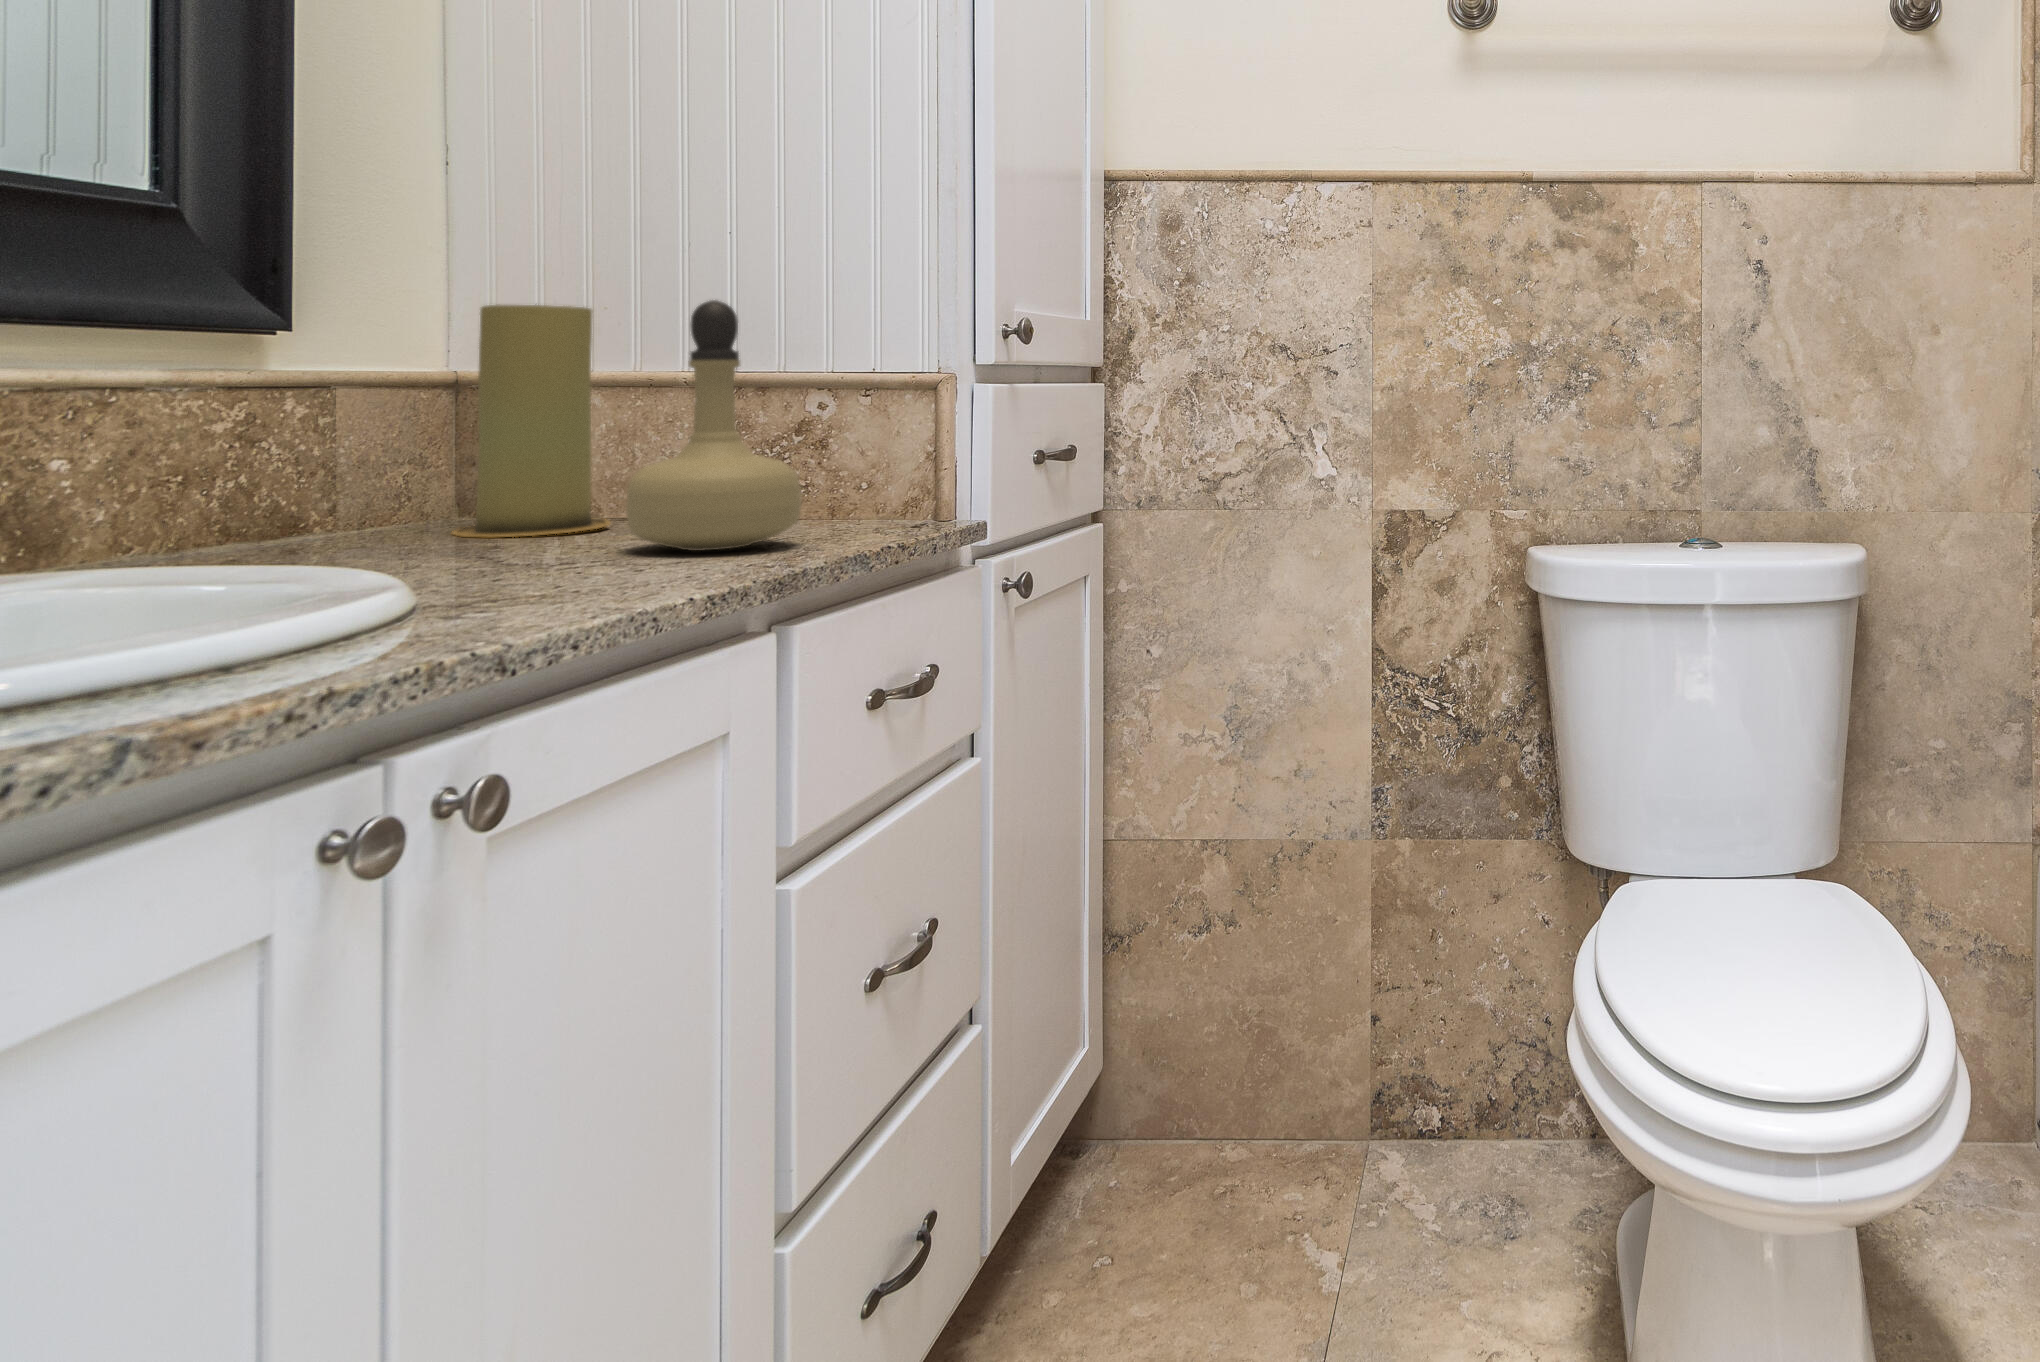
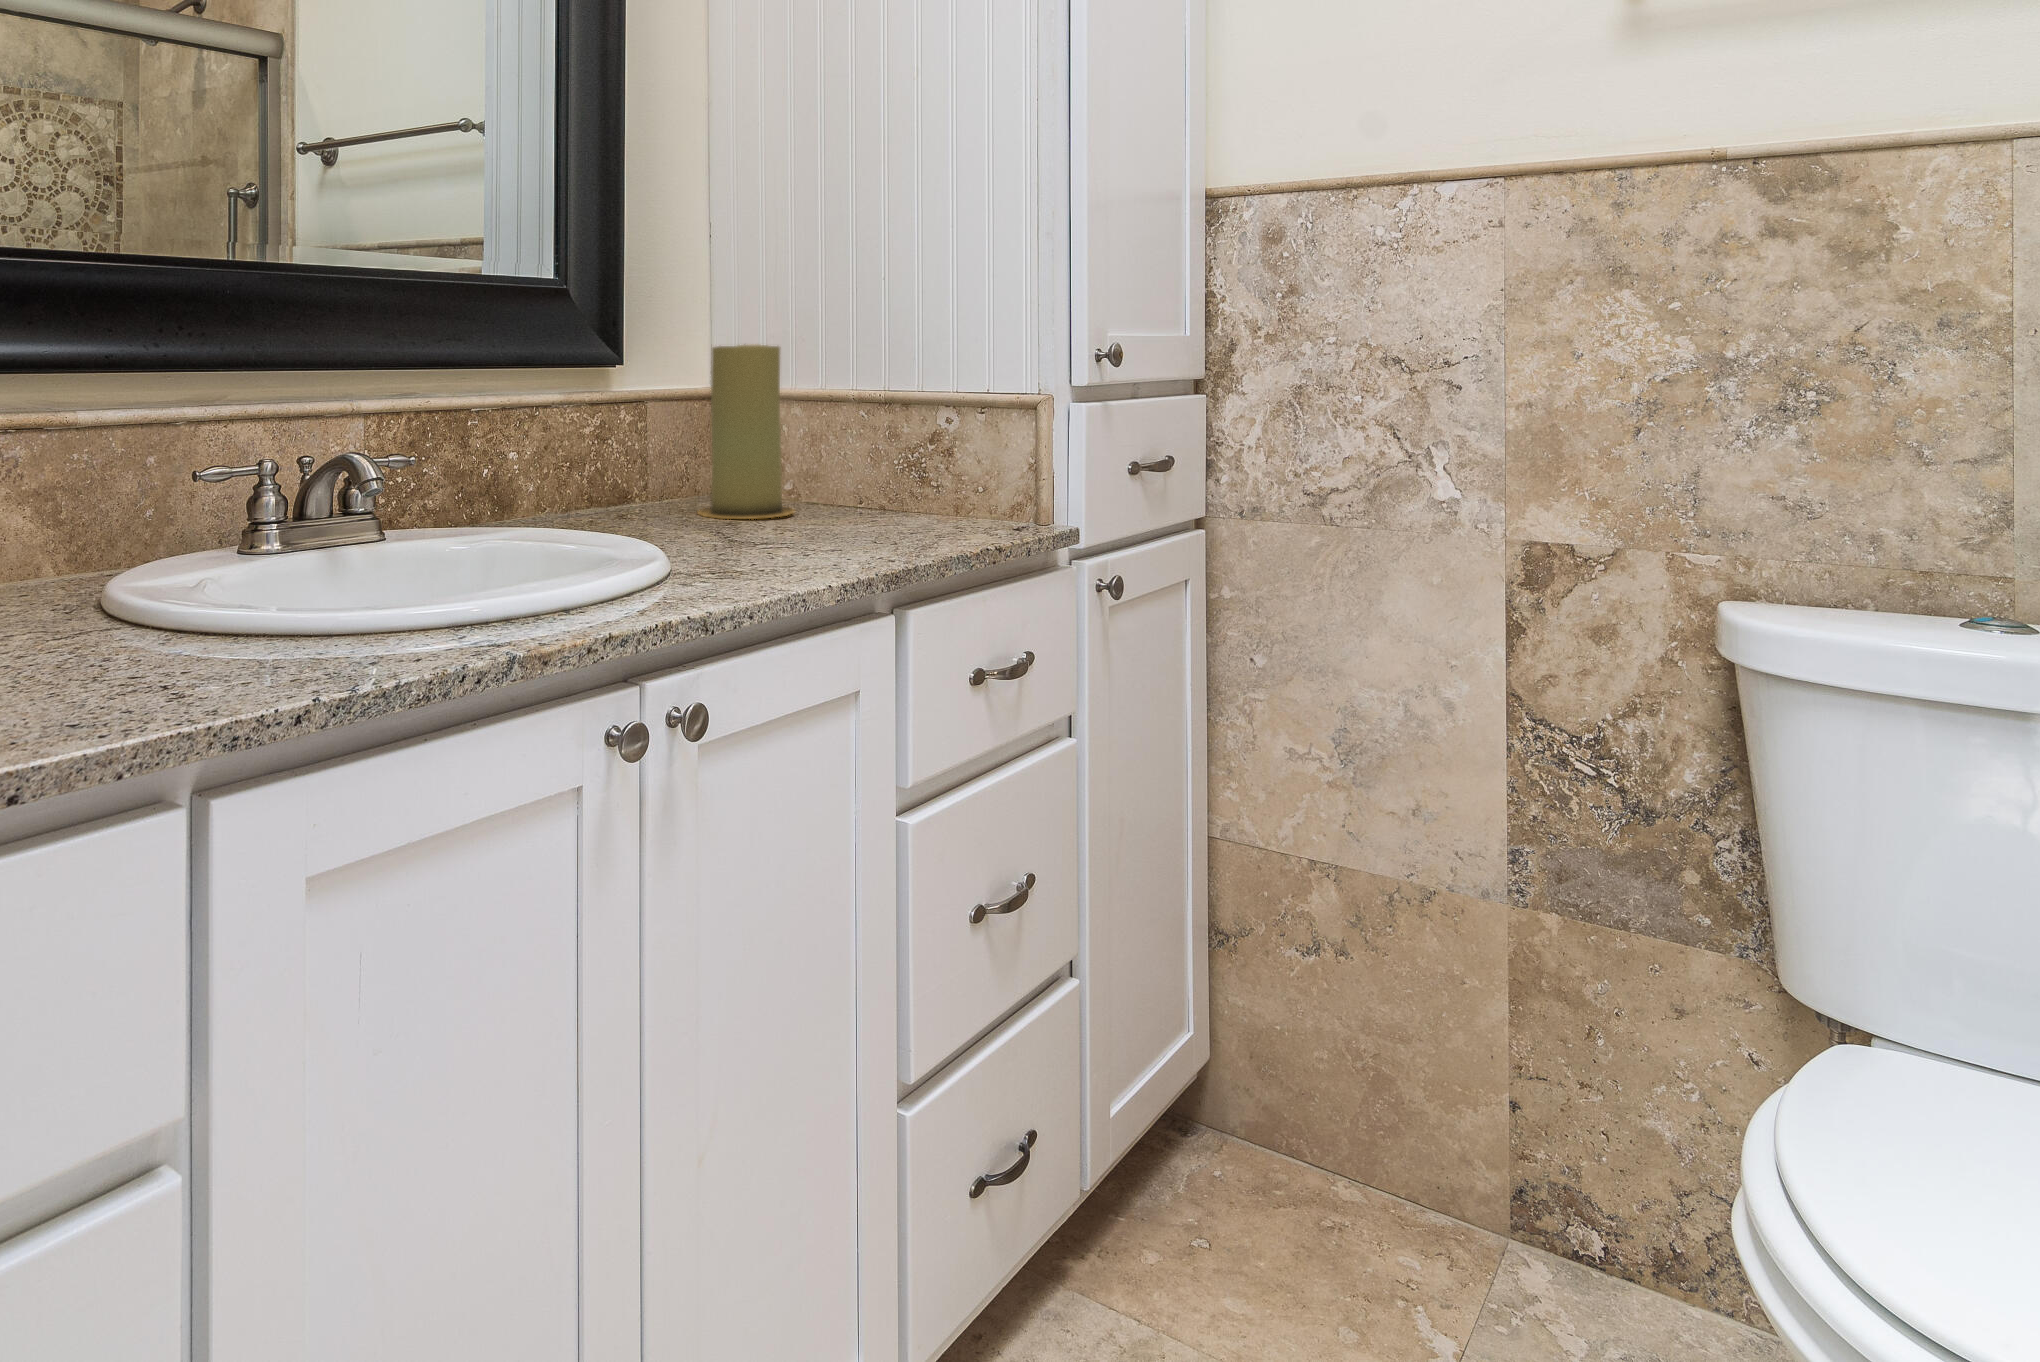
perfume bottle: present [626,300,802,551] -> none [798,344,919,543]

